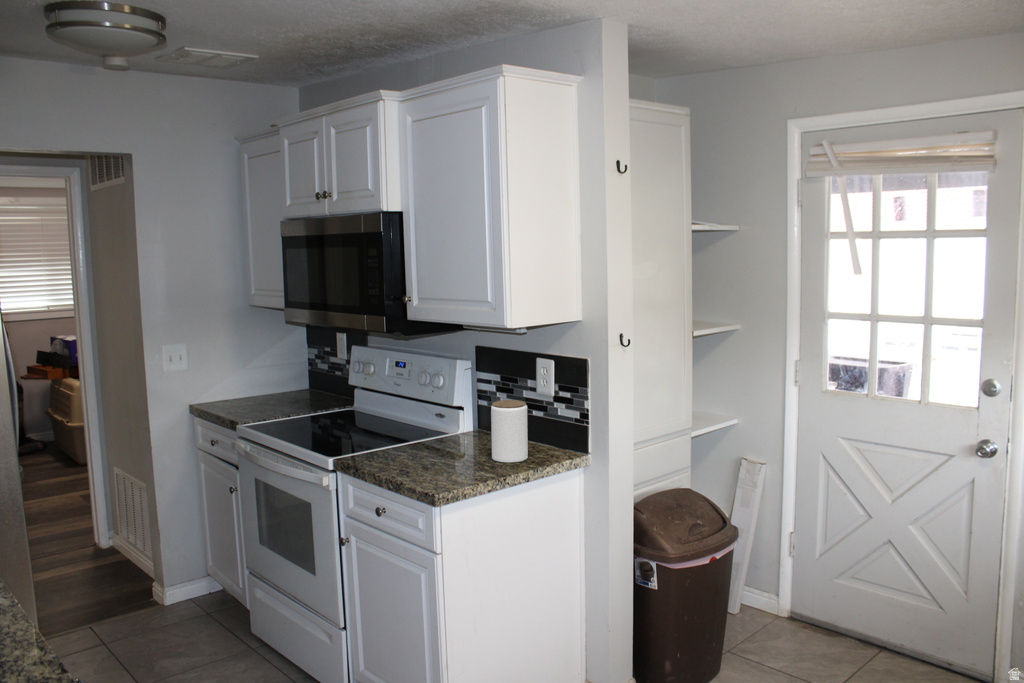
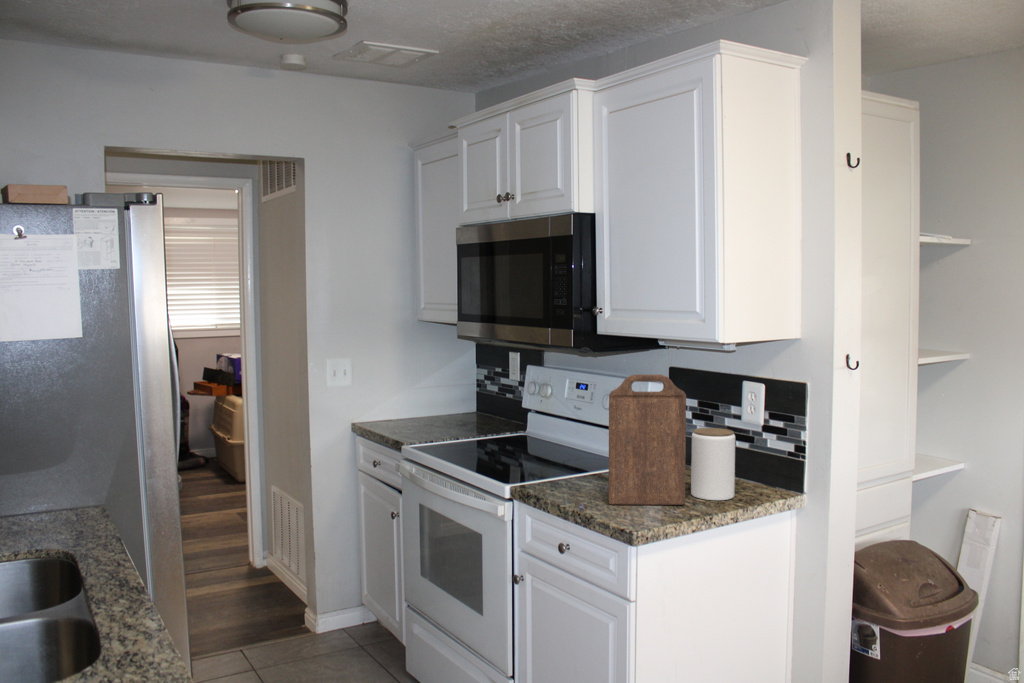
cutting board: none [416,358,485,472] -> present [608,375,686,505]

